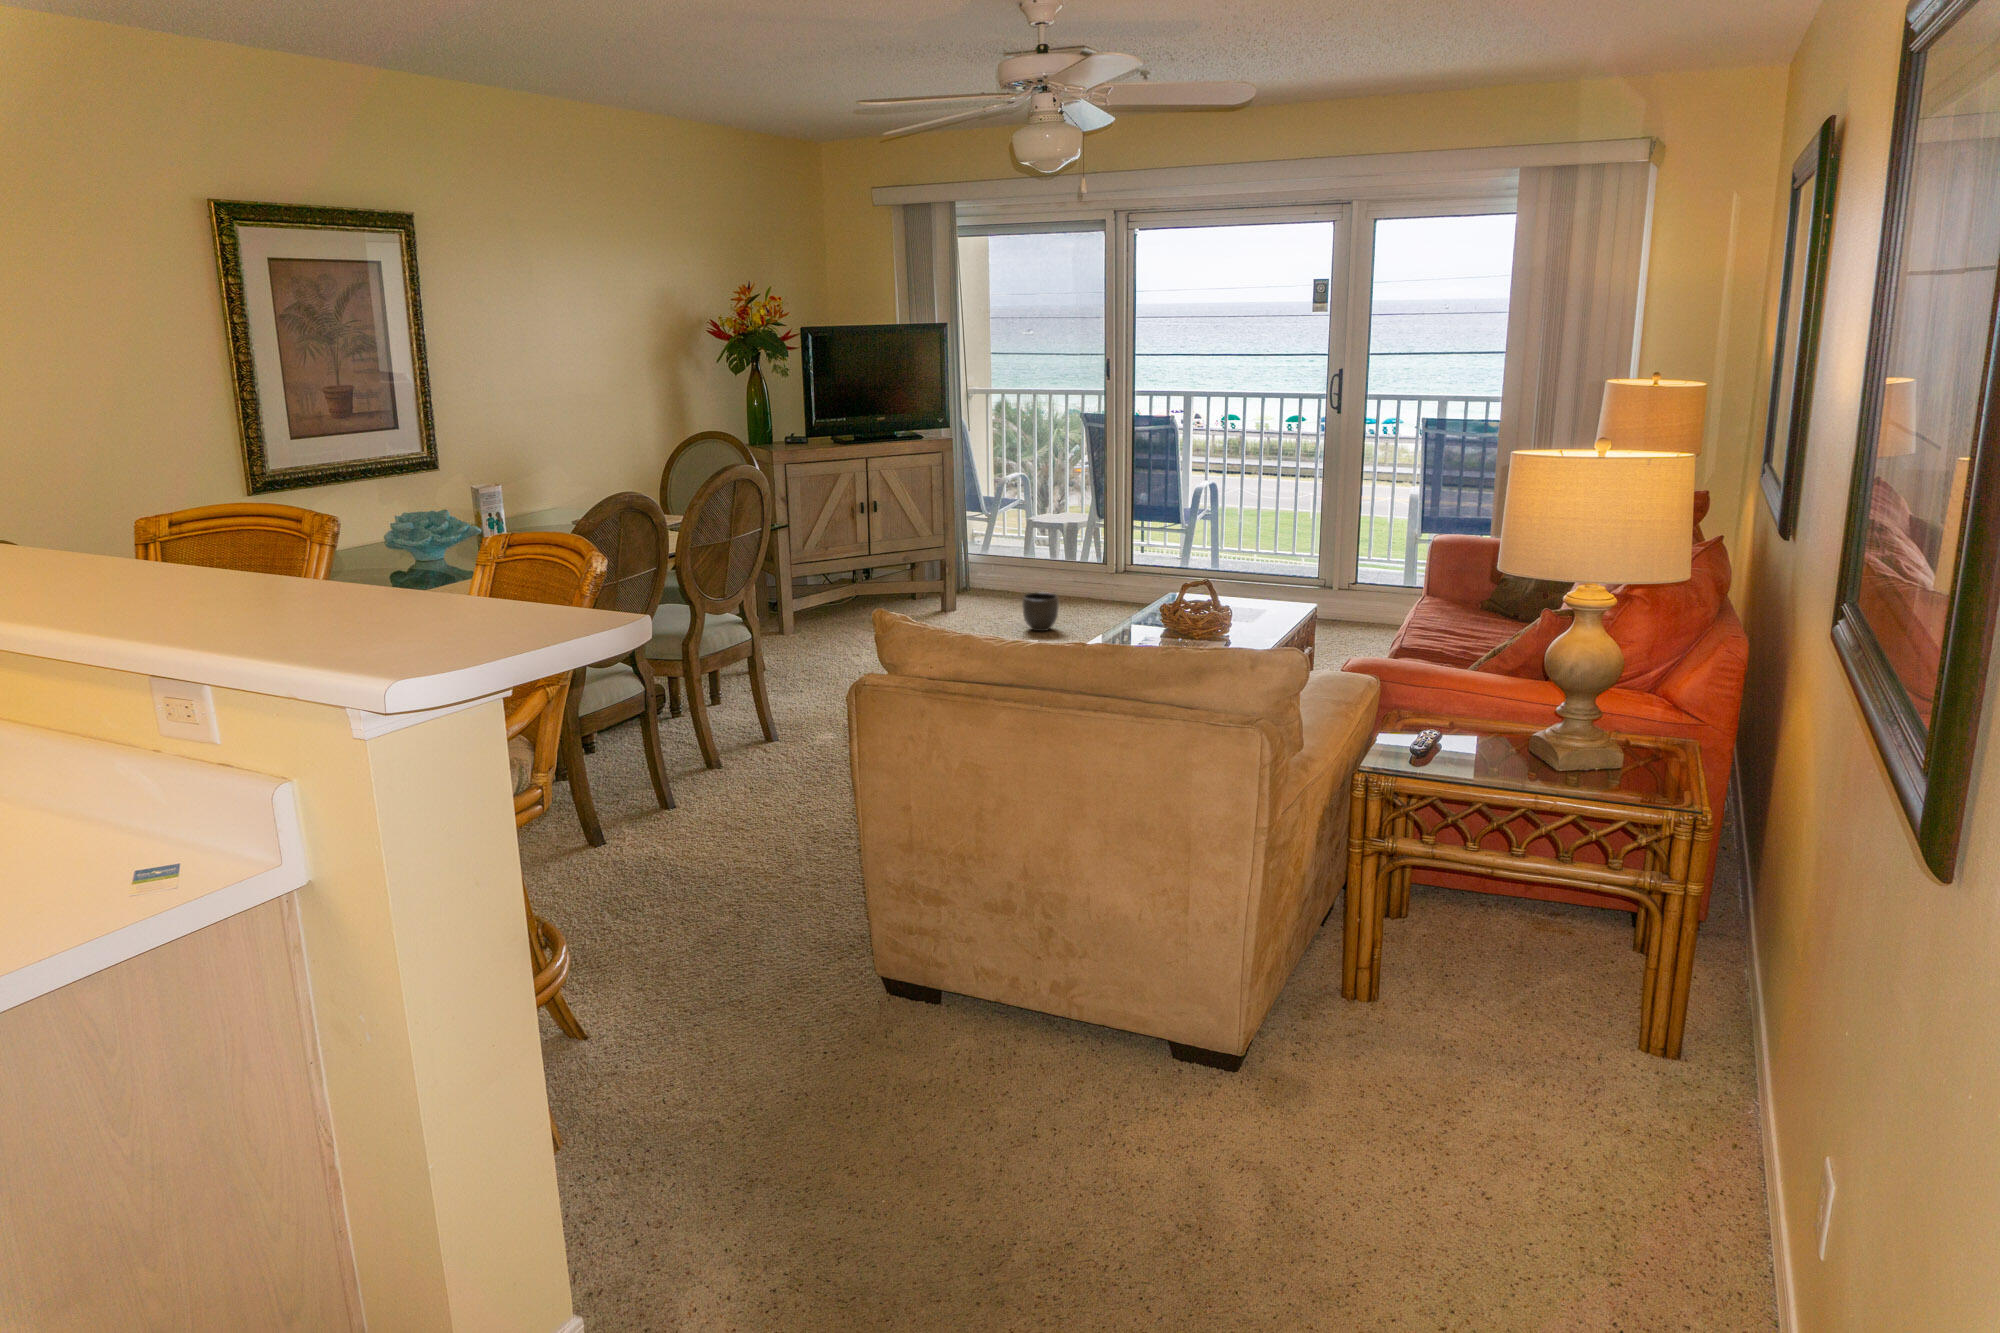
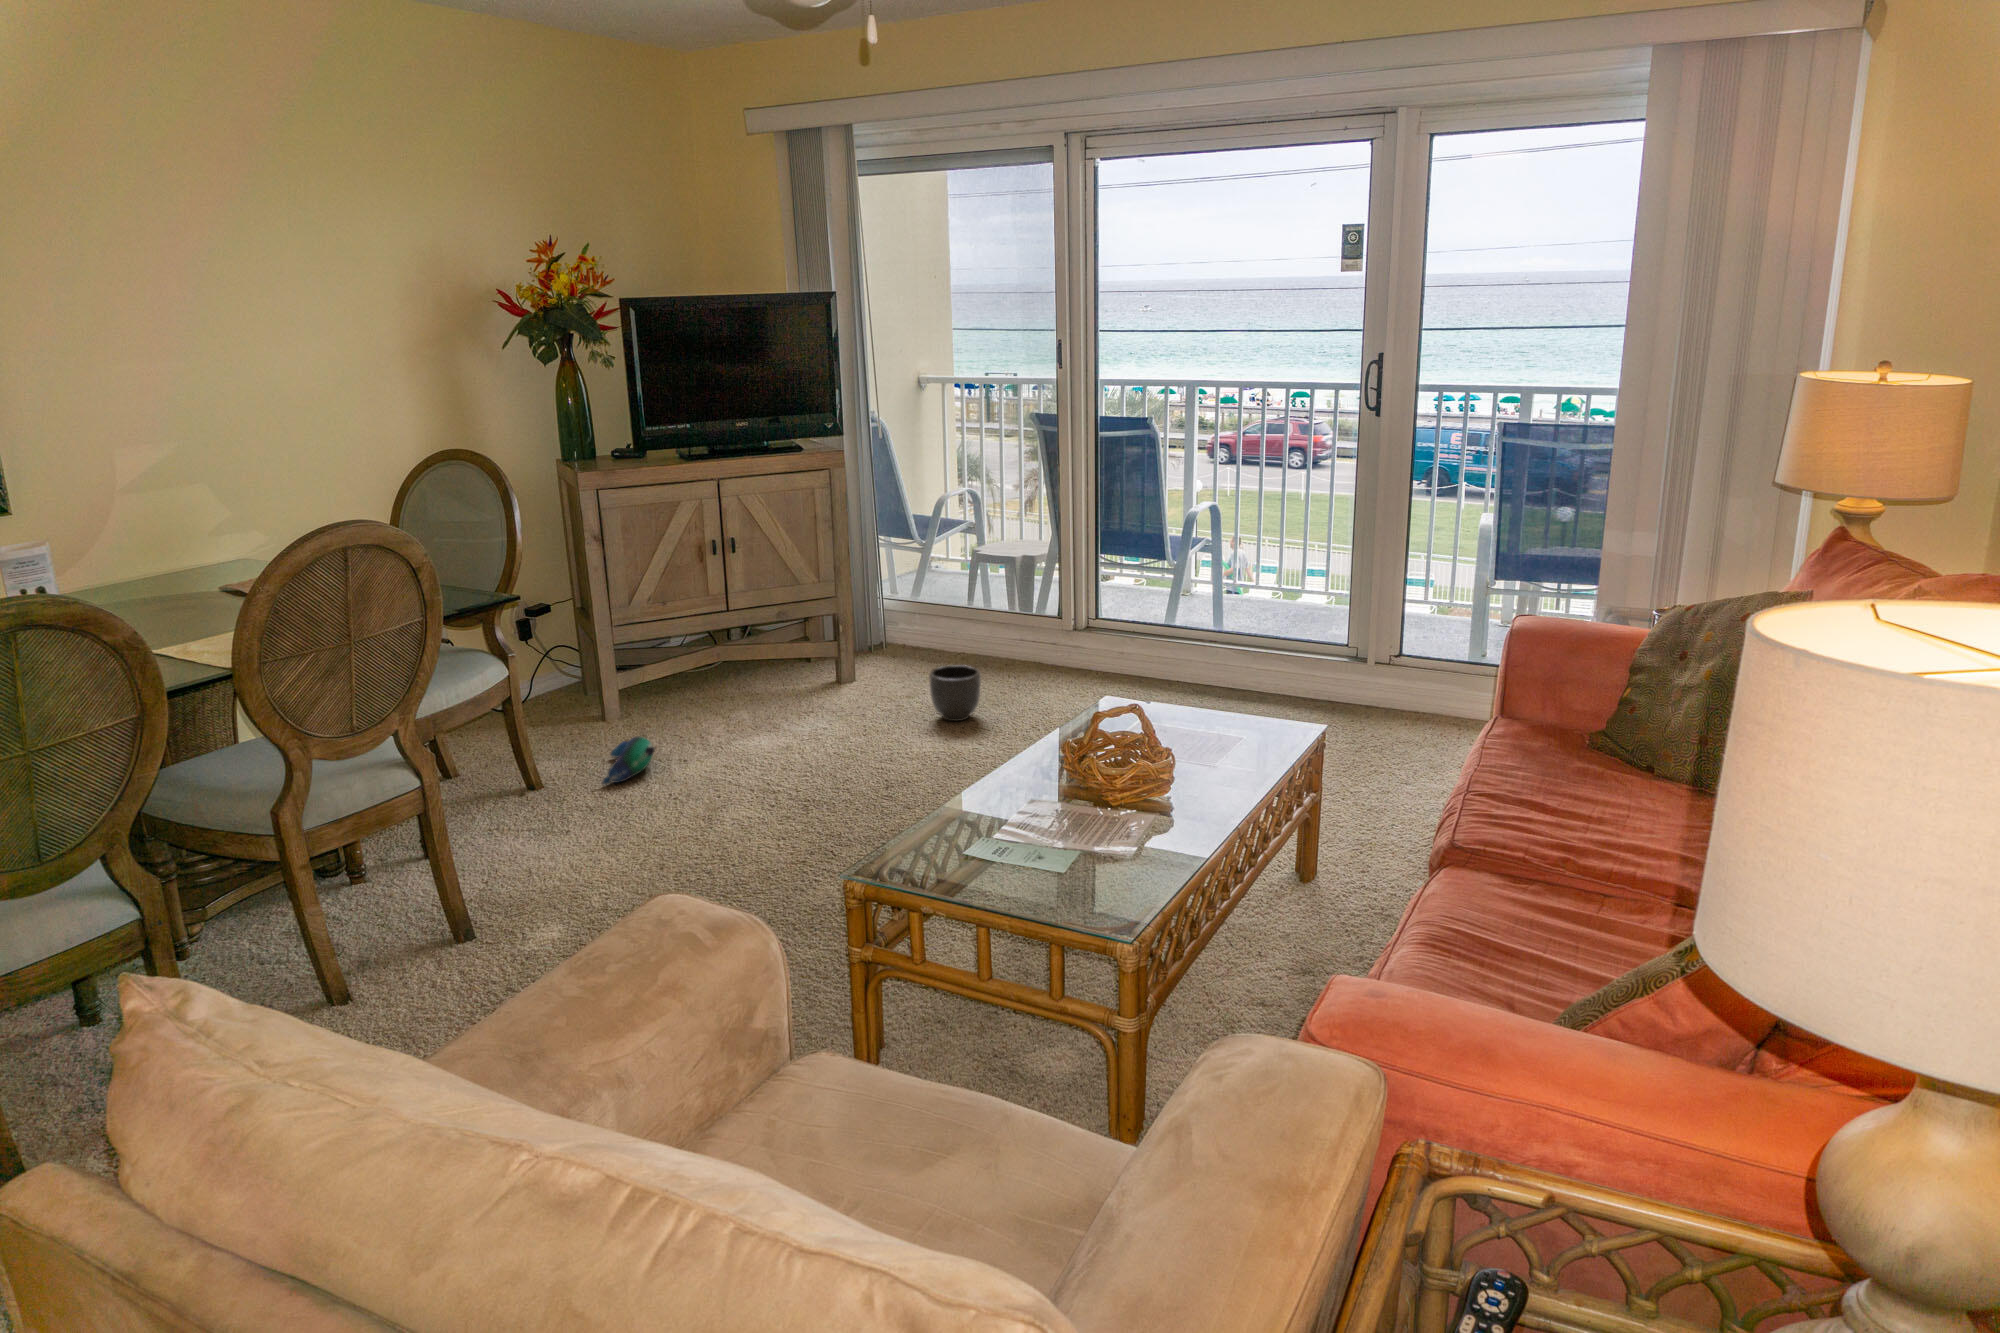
plush toy: none [803,637,841,668] -> present [602,736,655,785]

